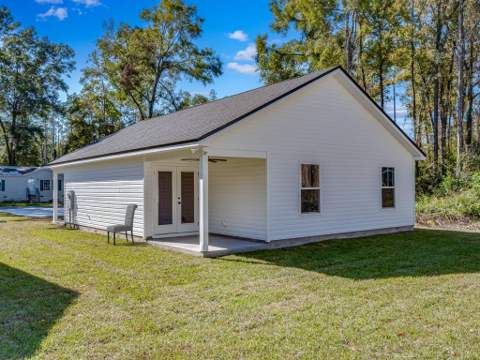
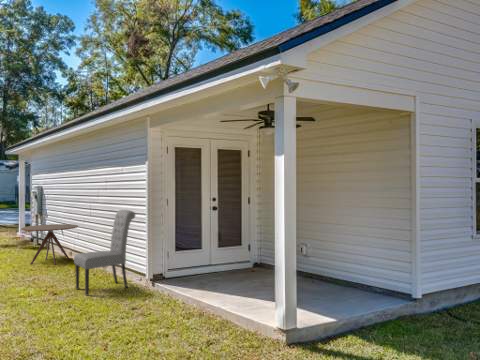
round table: none [70,213,102,236] -> present [21,224,78,265]

